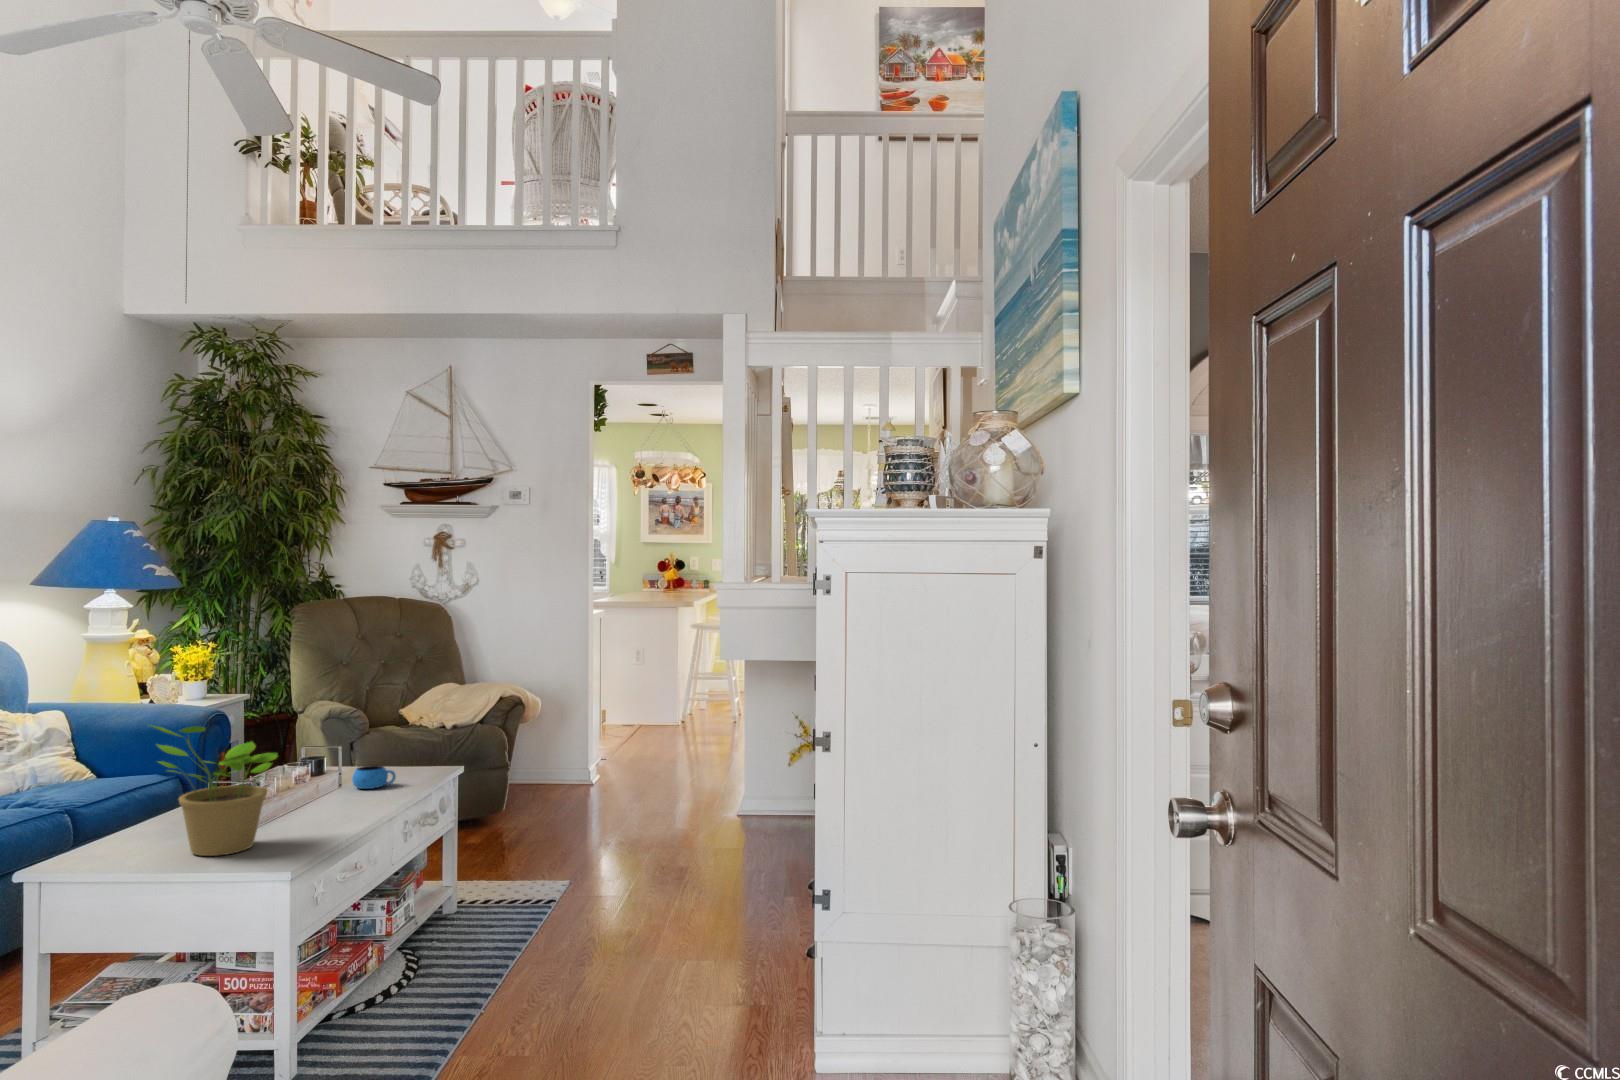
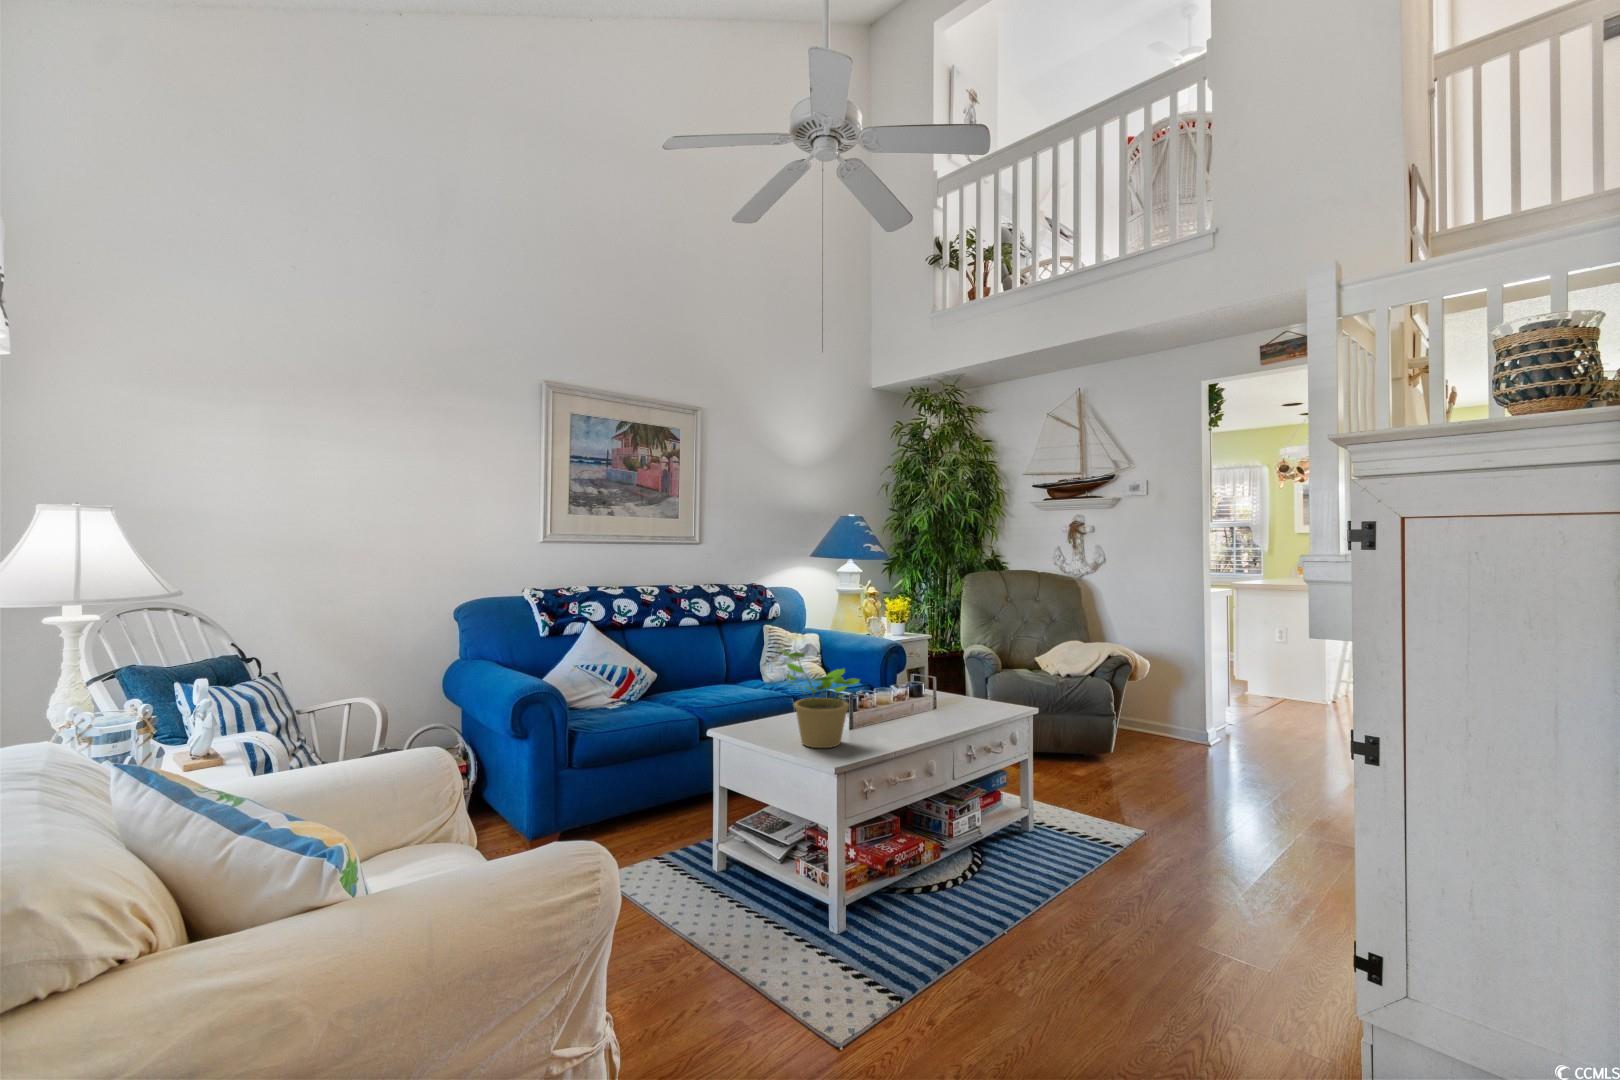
mug: present [352,765,396,789] -> none [942,699,973,717]

